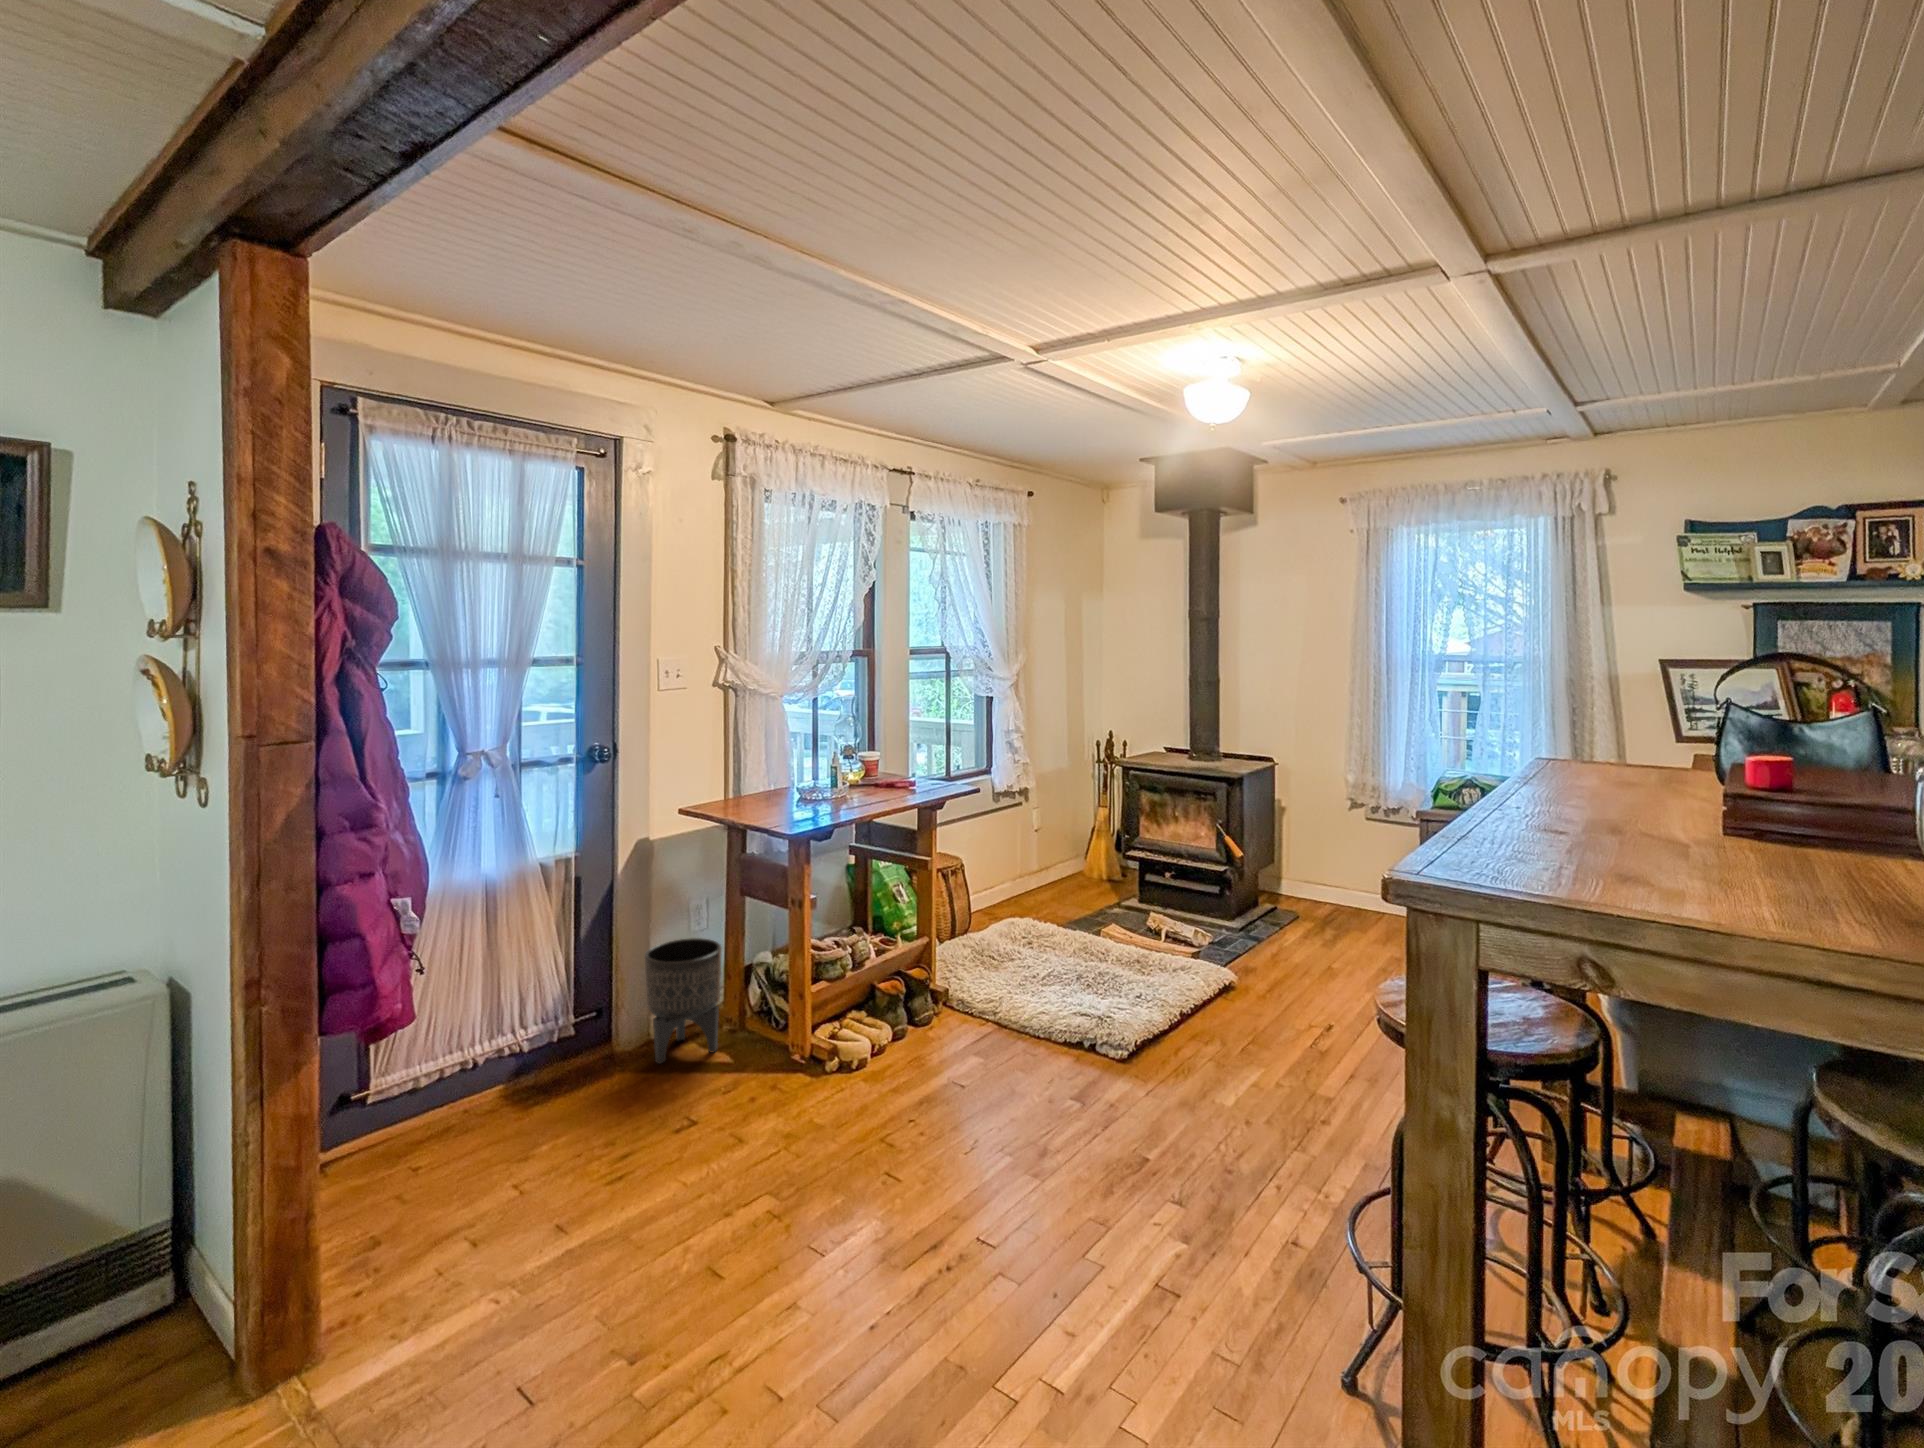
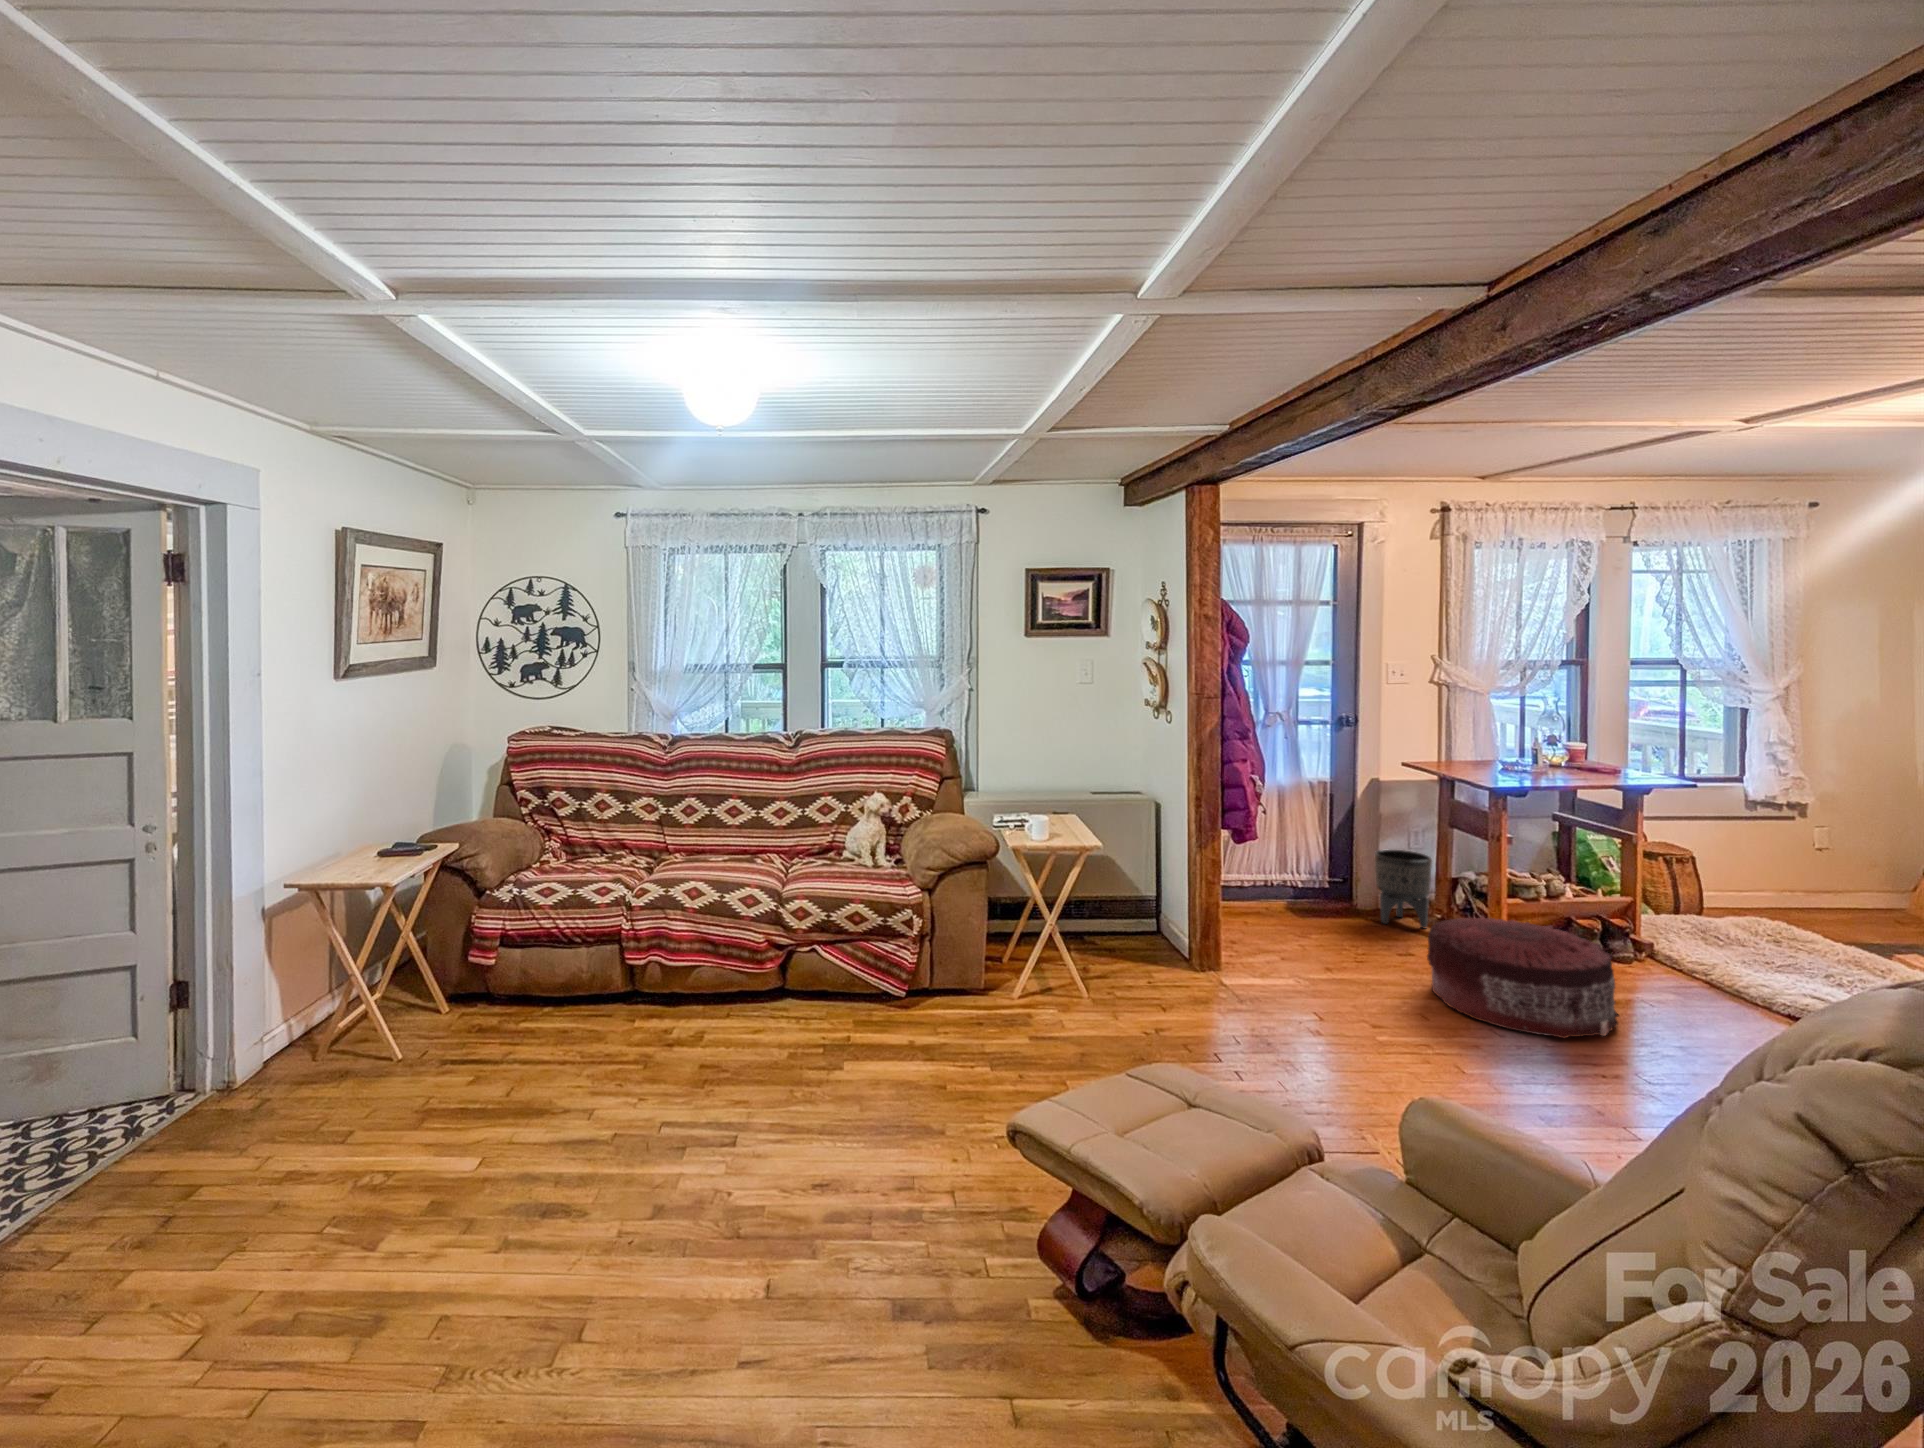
pouf: none [725,1029,949,1243] -> present [1427,916,1619,1038]

